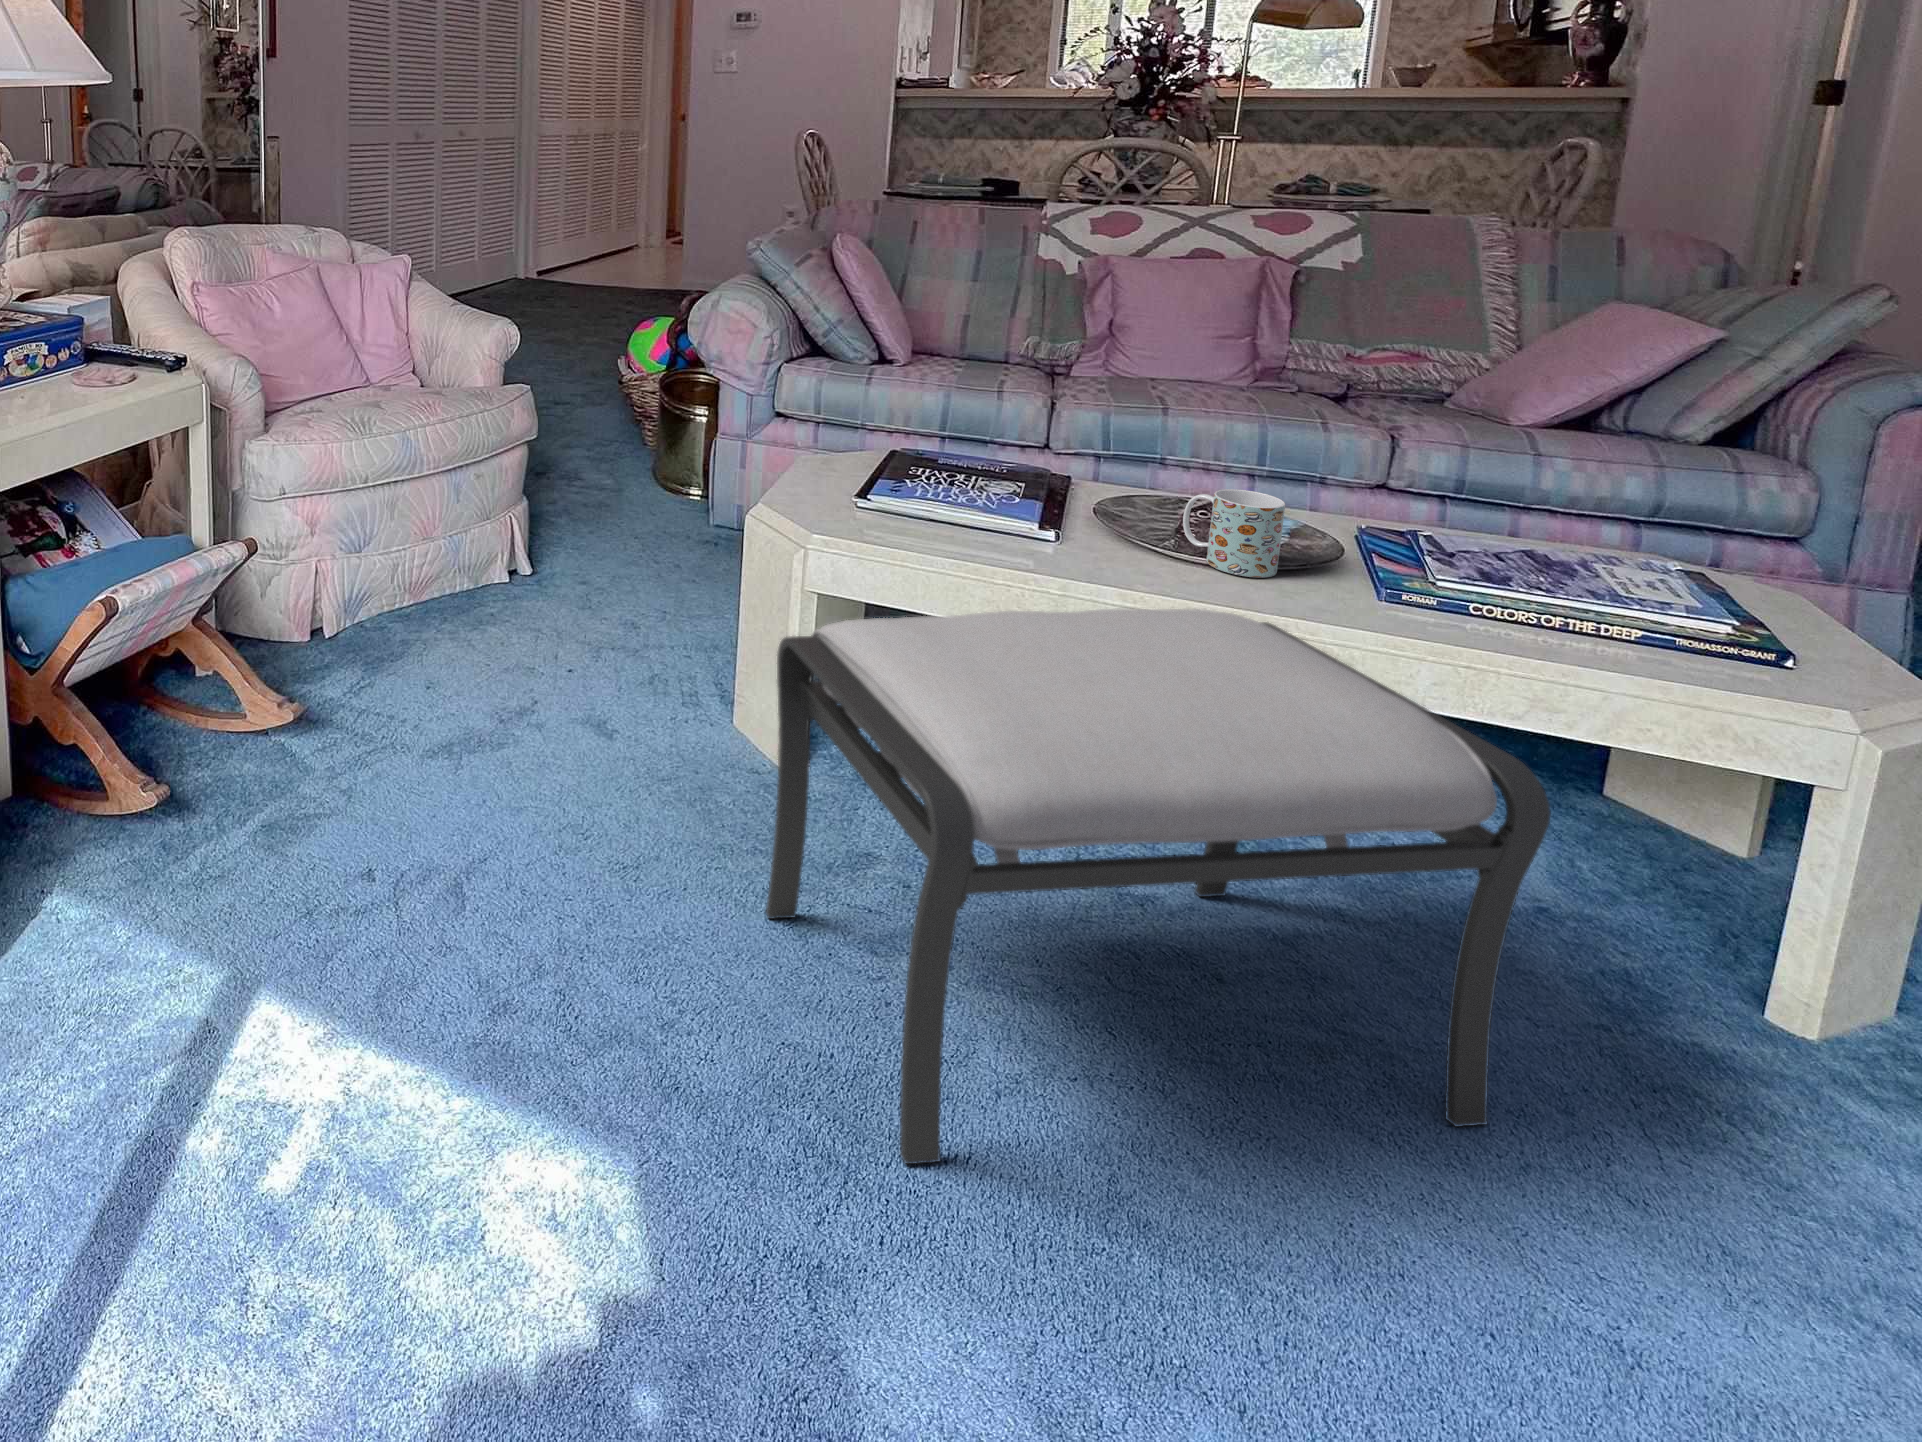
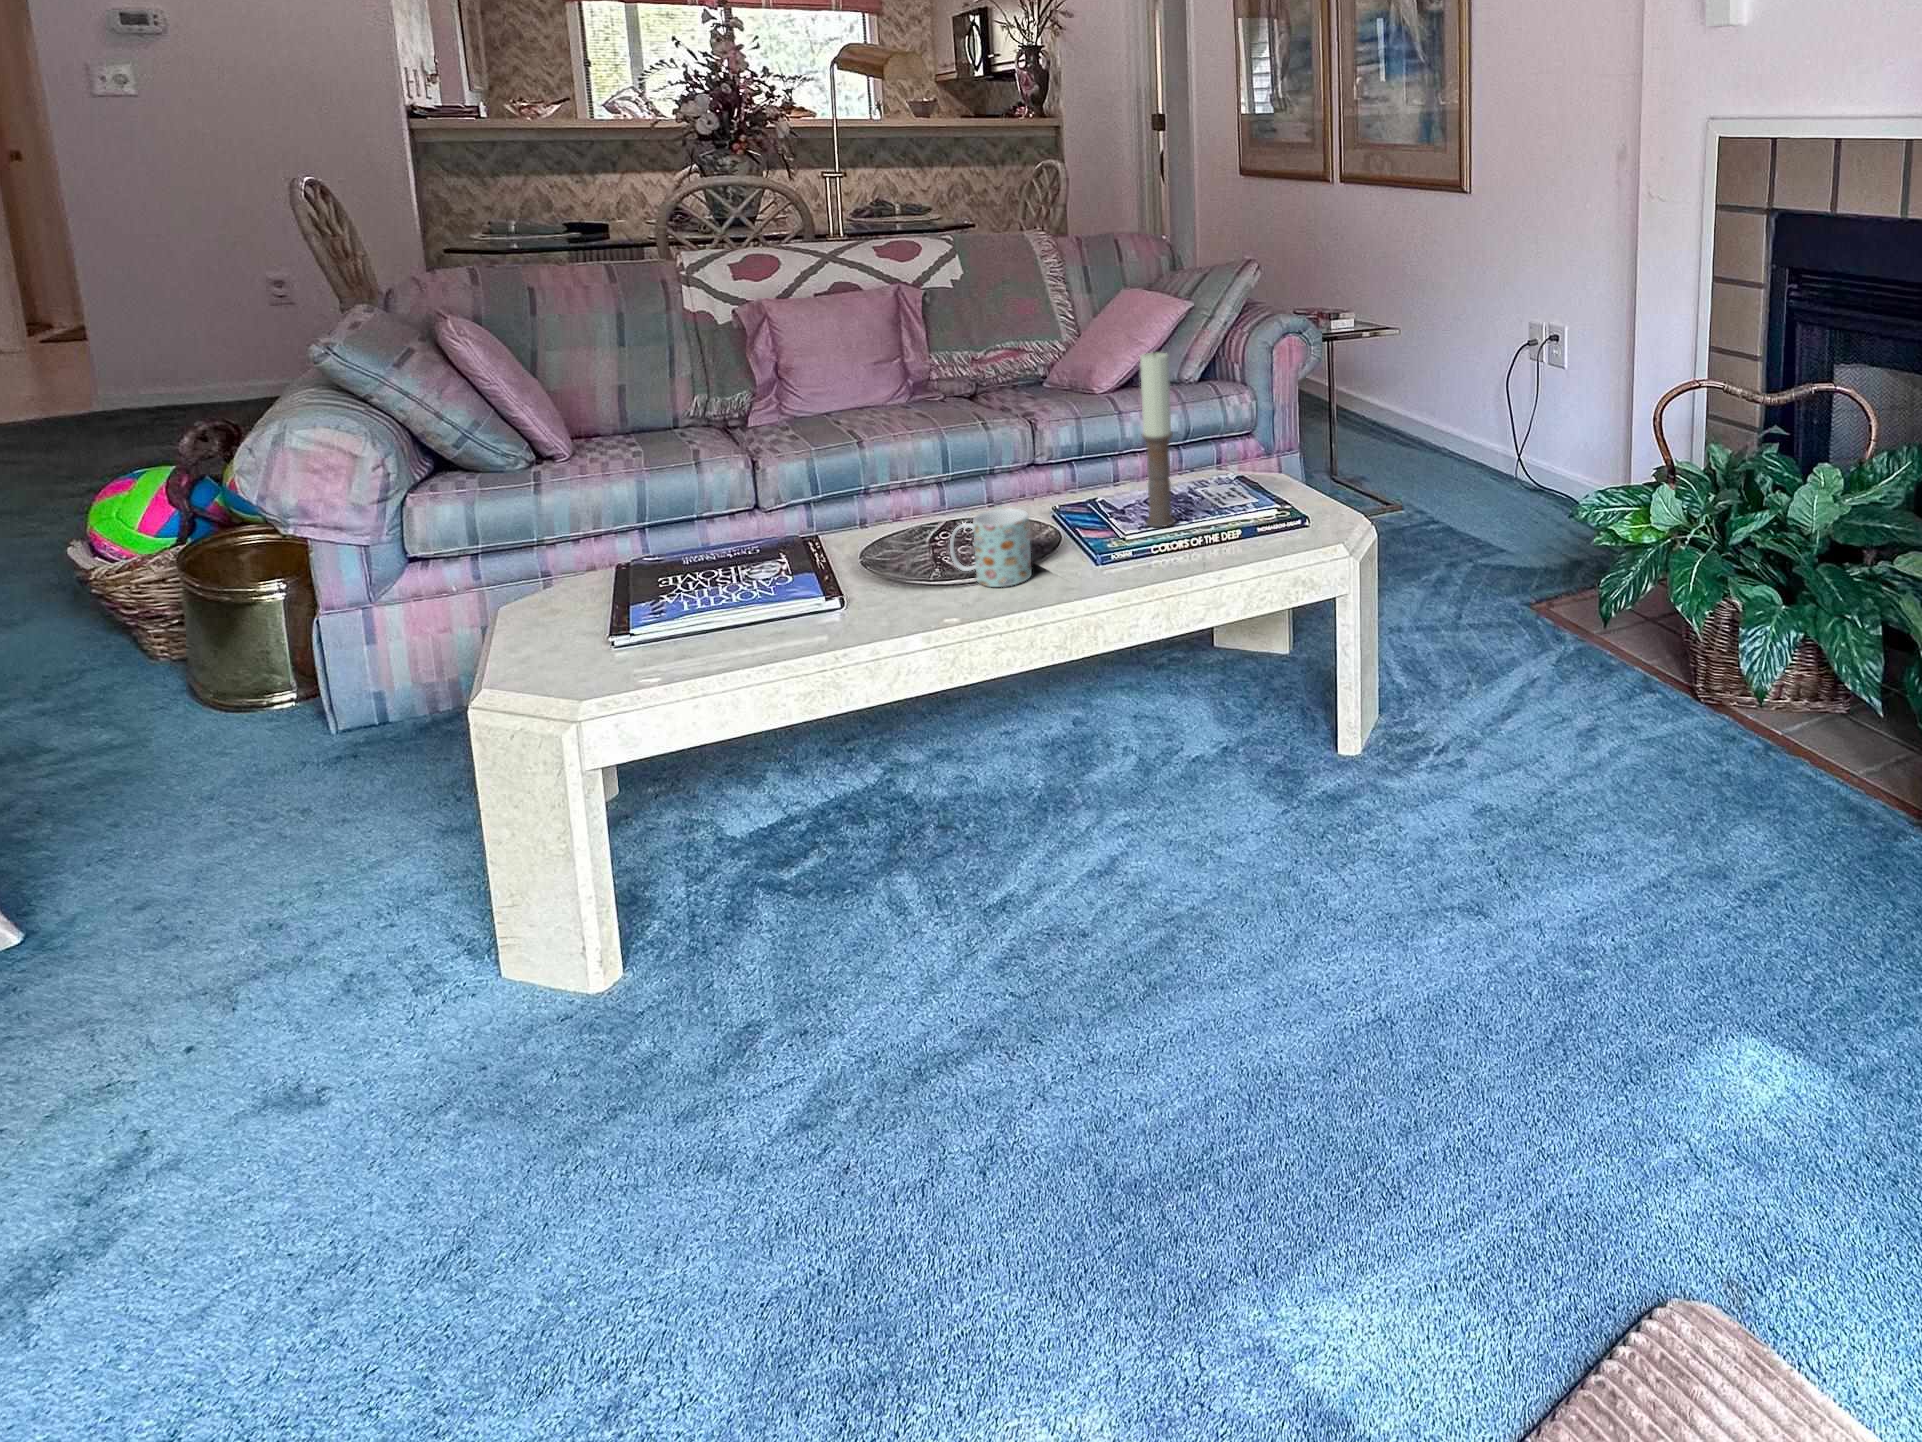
candle: none [1468,352,1552,583] -> present [1140,352,1175,527]
ottoman: present [766,609,1551,1164] -> none [627,621,1279,1319]

